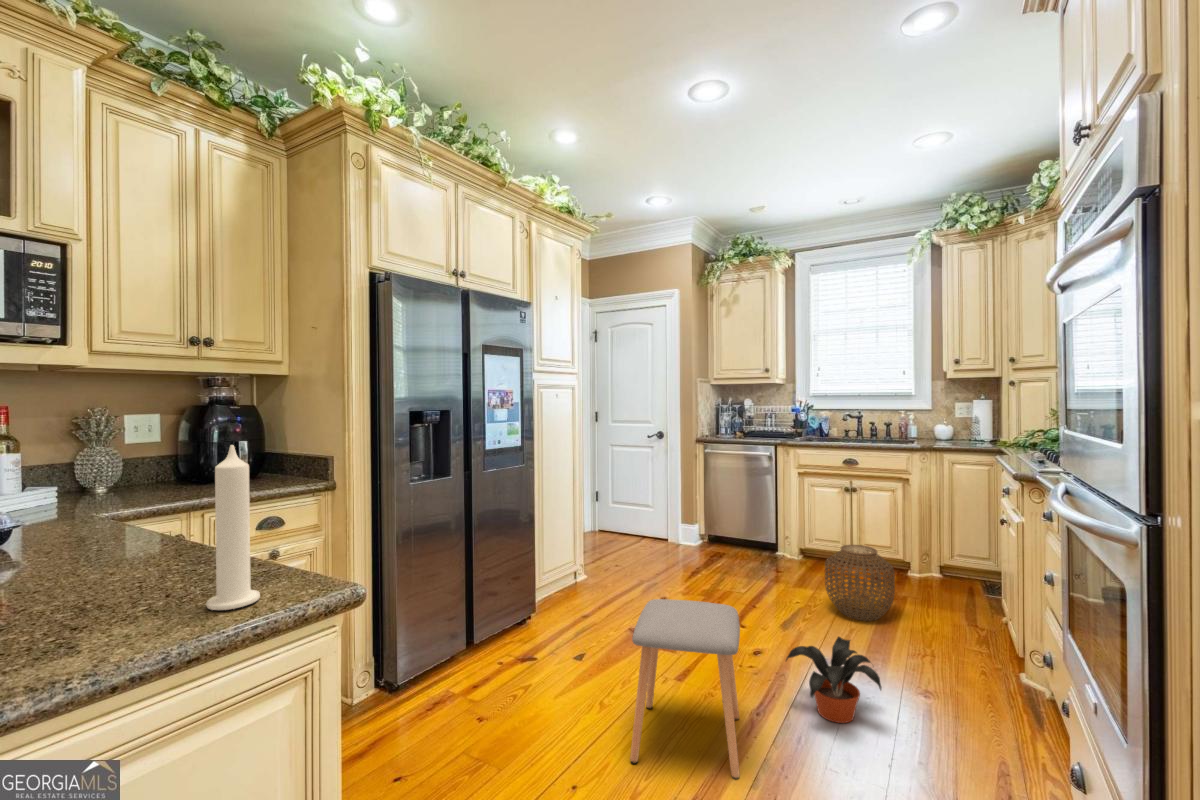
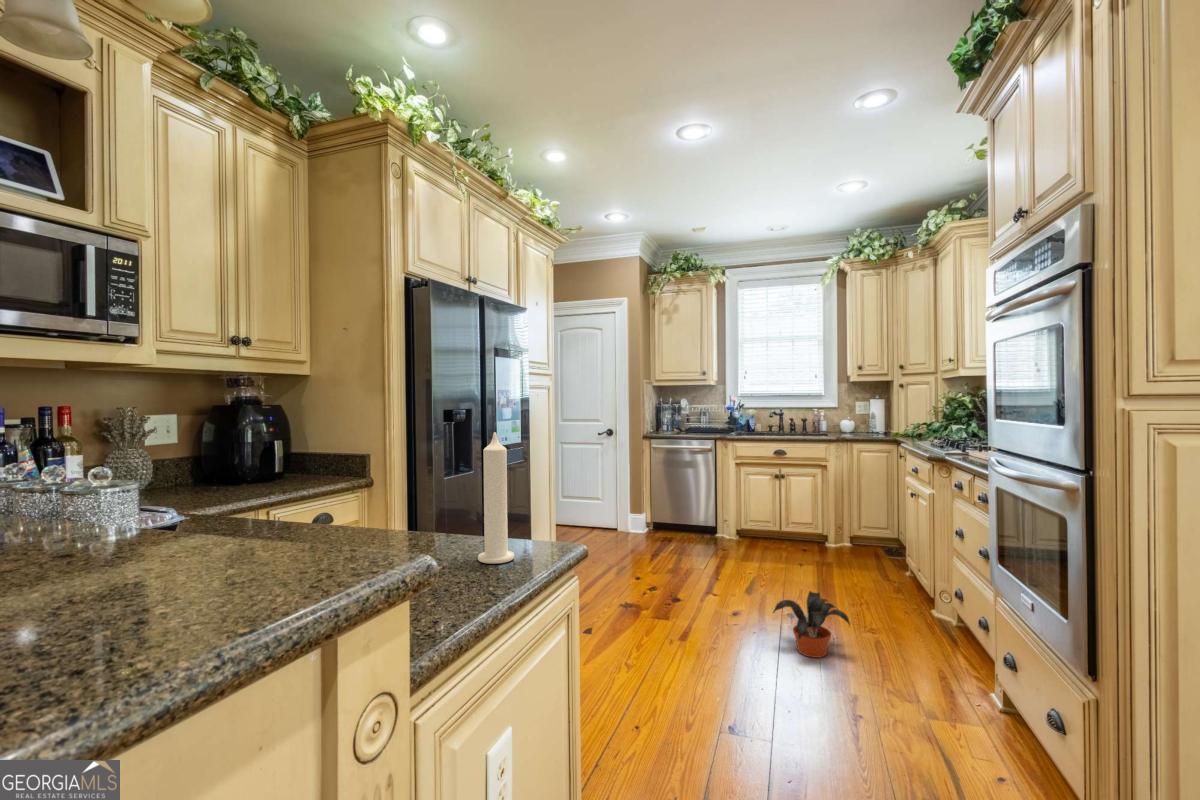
woven basket: present [825,545,895,621] -> none [773,521,829,583]
stool: present [630,599,740,779] -> none [663,568,760,705]

